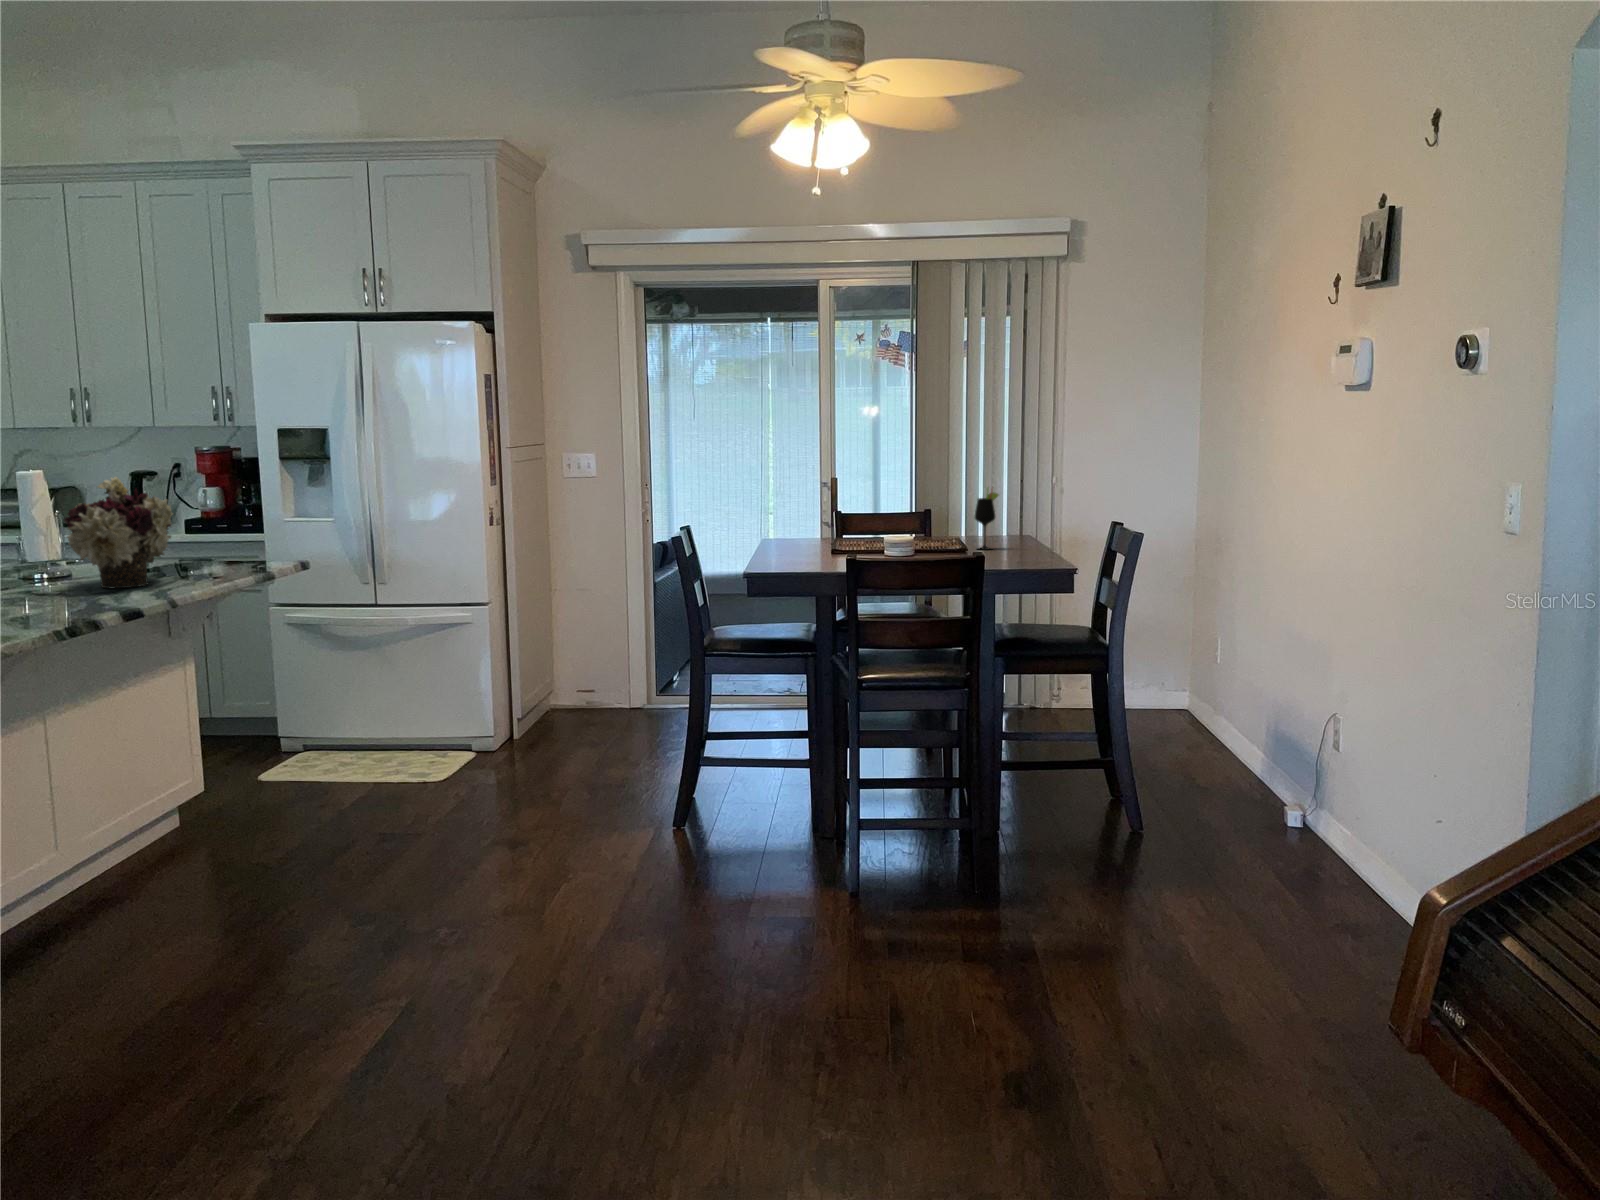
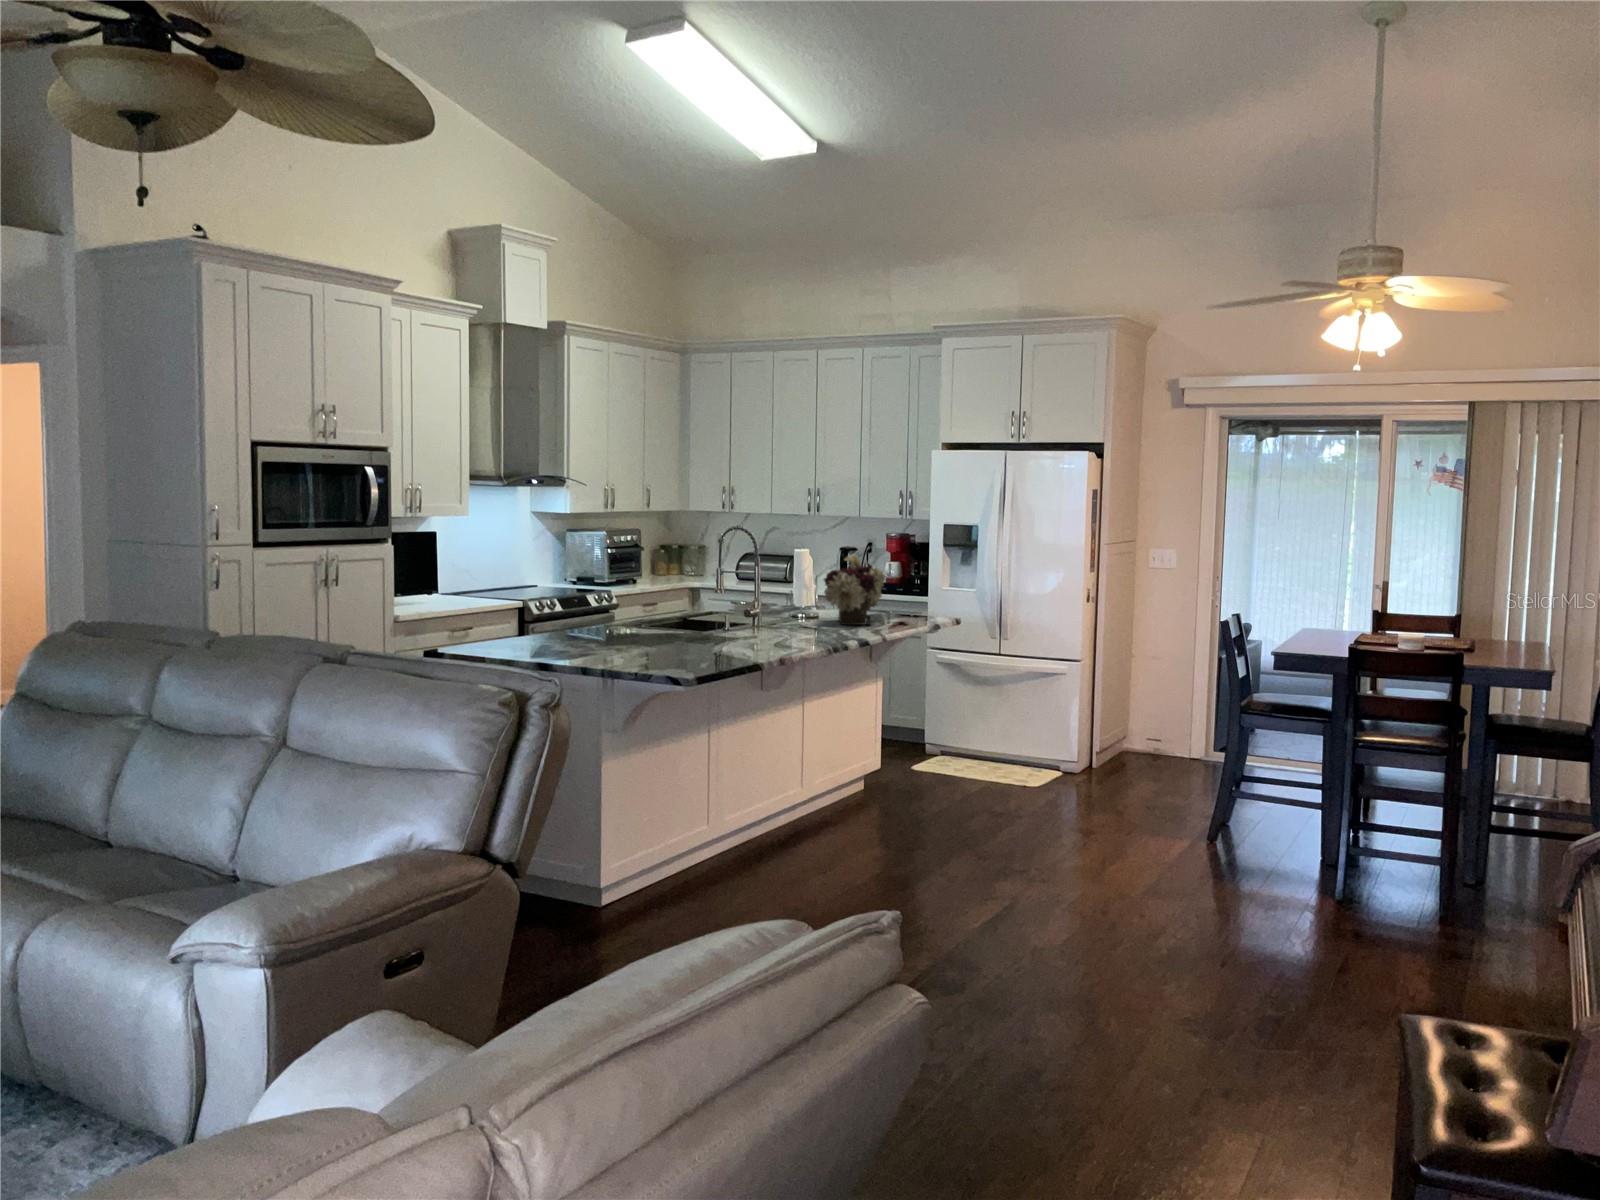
wine glass: present [975,489,999,550] -> none [1490,597,1514,649]

